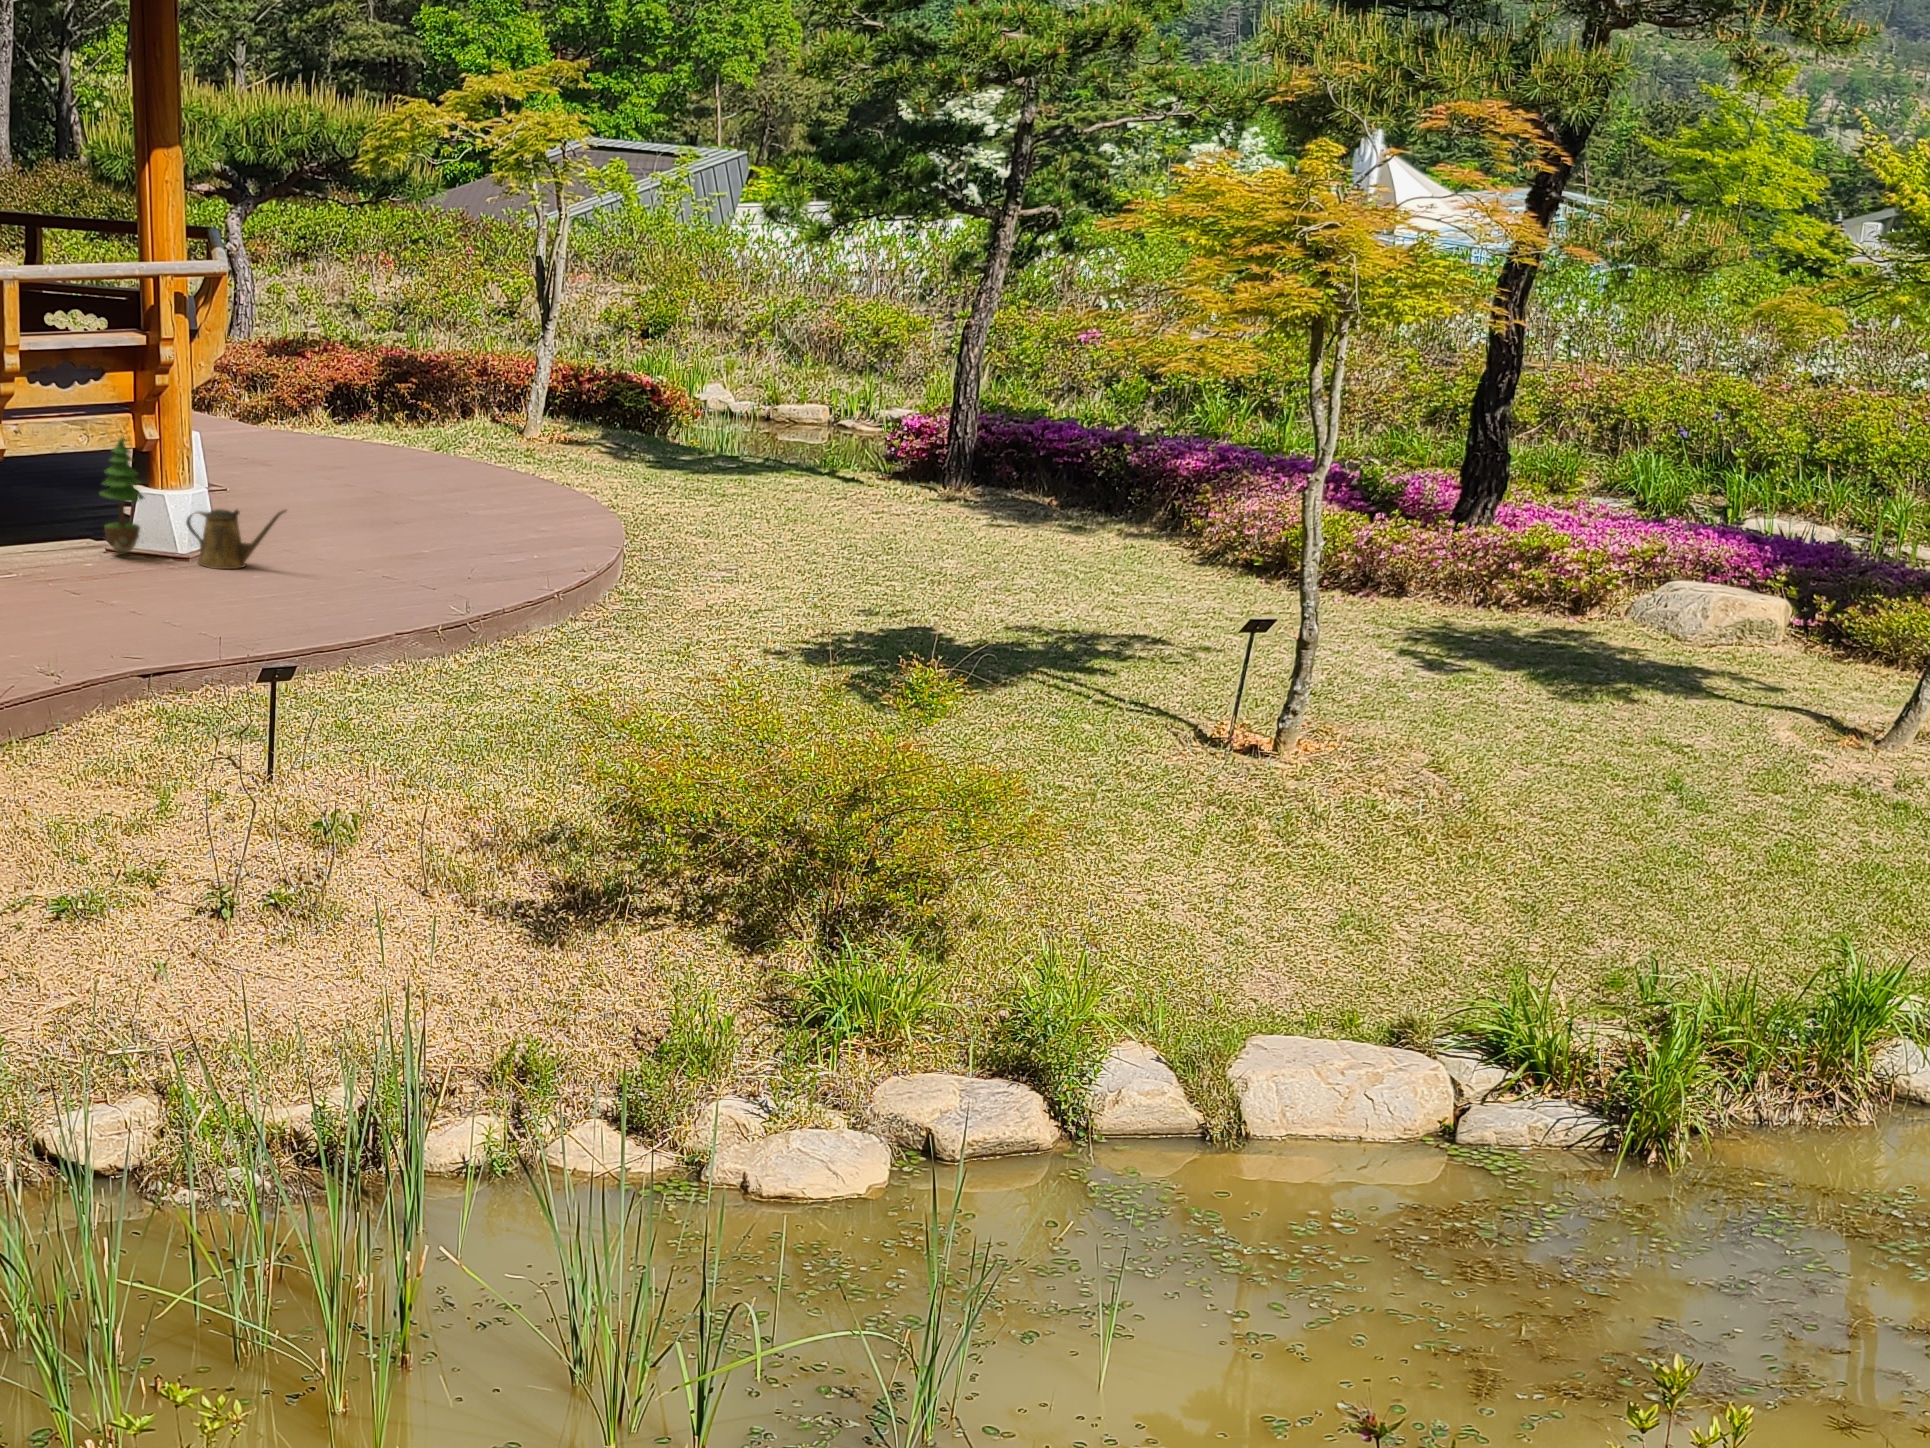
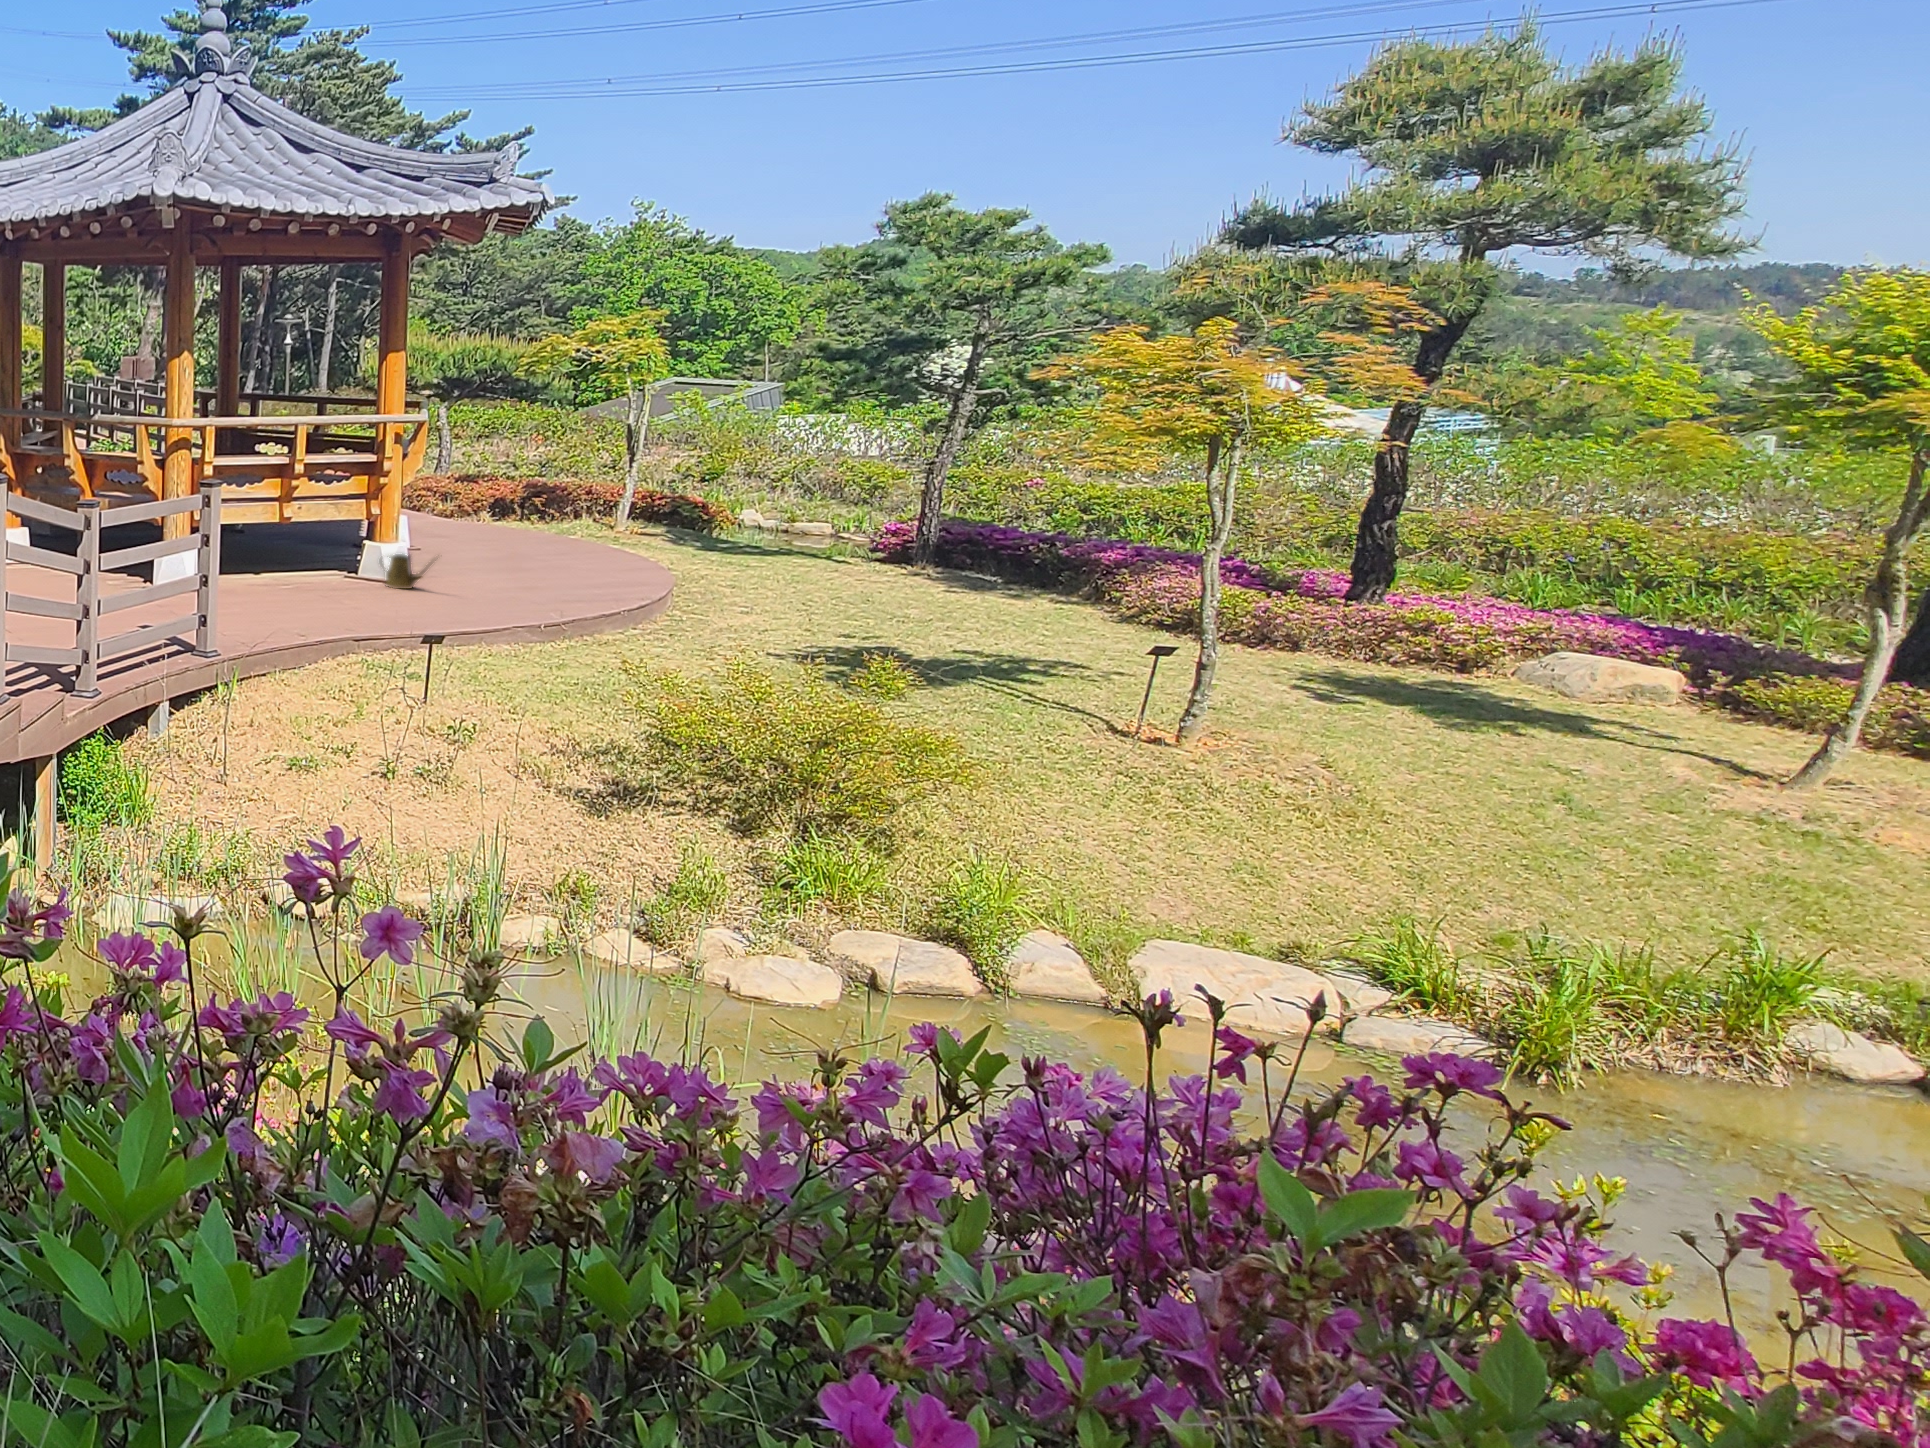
potted tree: present [100,437,145,555] -> none [329,506,356,579]

